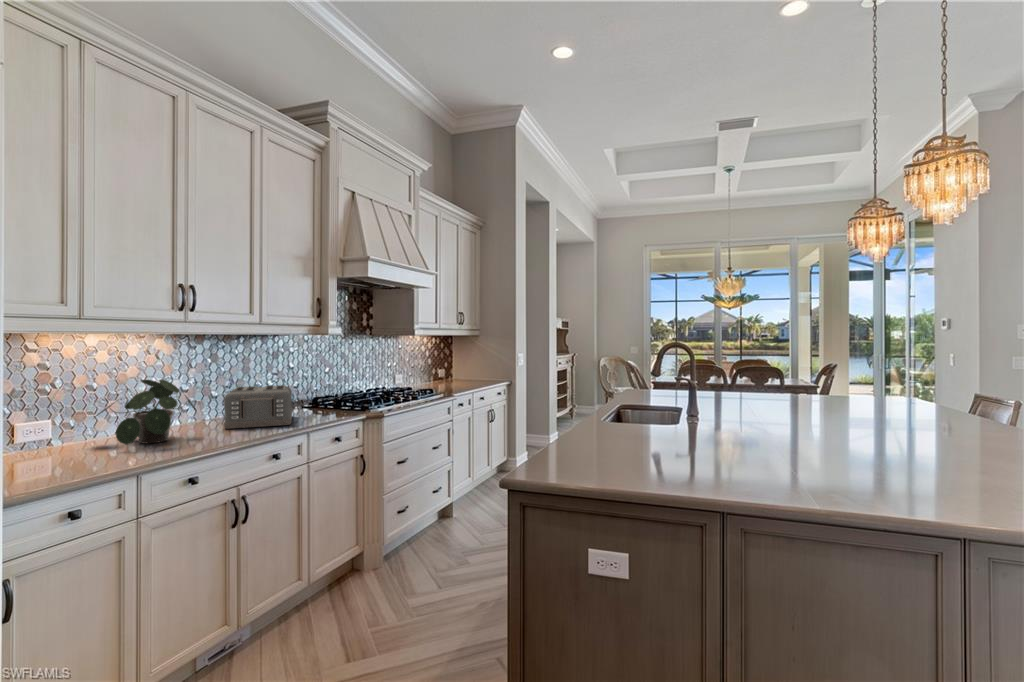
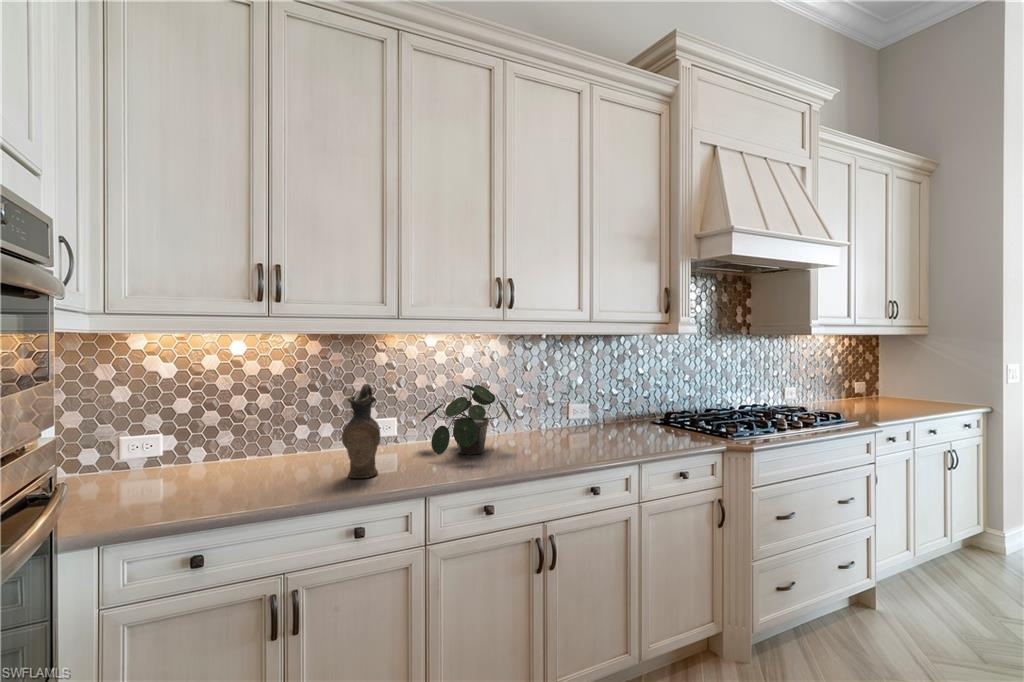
ceramic pitcher: none [29,381,78,473] -> present [342,384,380,478]
toaster: present [224,385,292,429] -> none [545,396,629,450]

